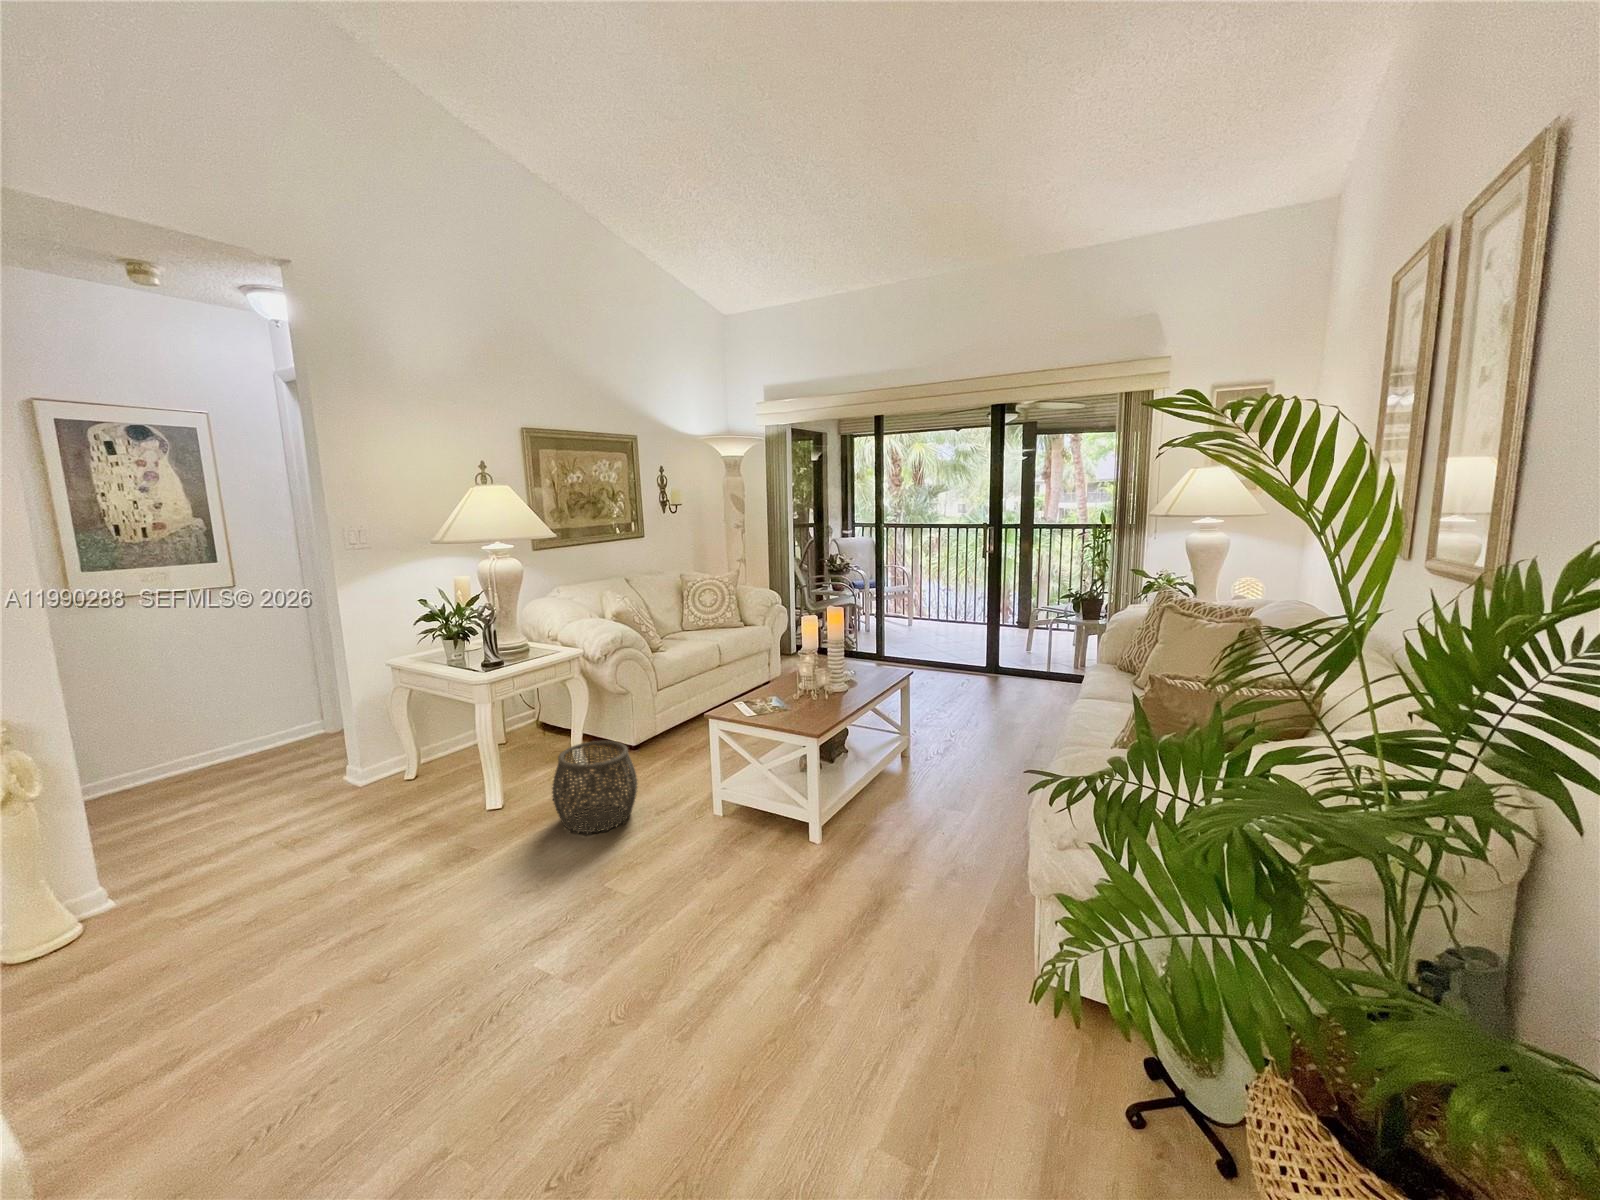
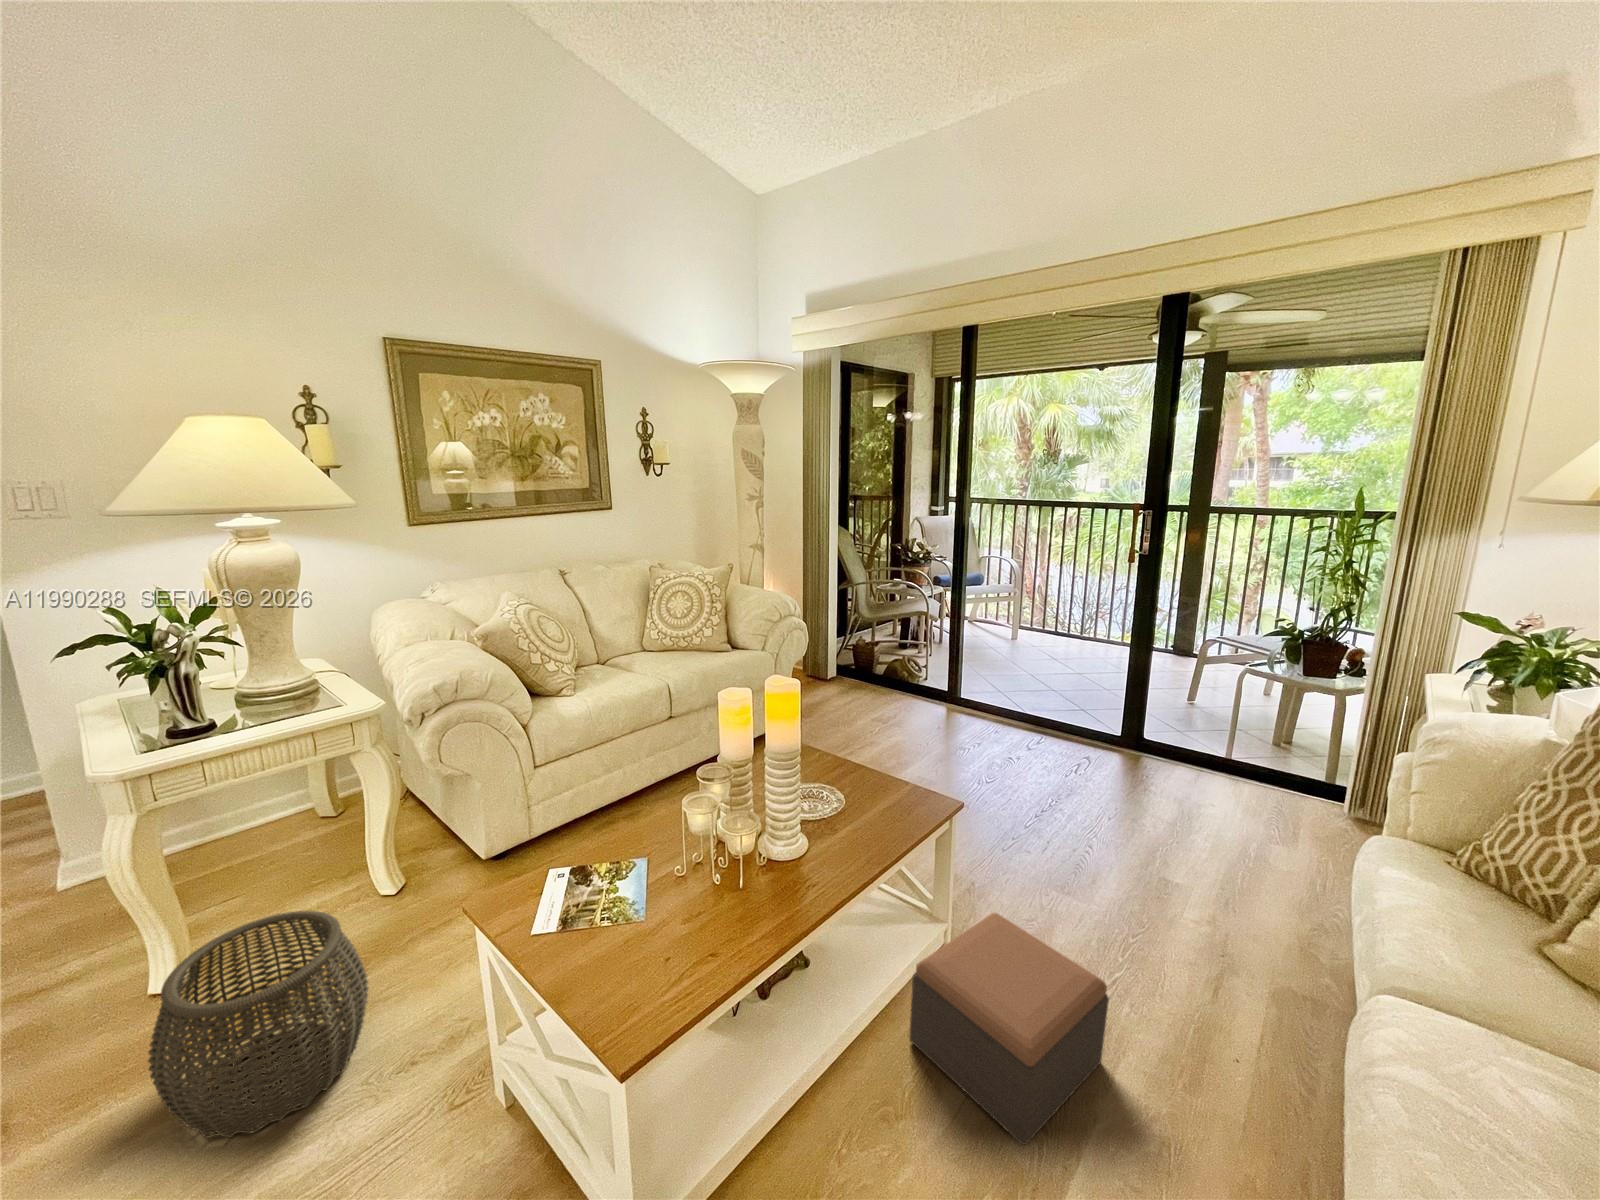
footstool: none [897,721,983,795] -> present [909,913,1109,1145]

